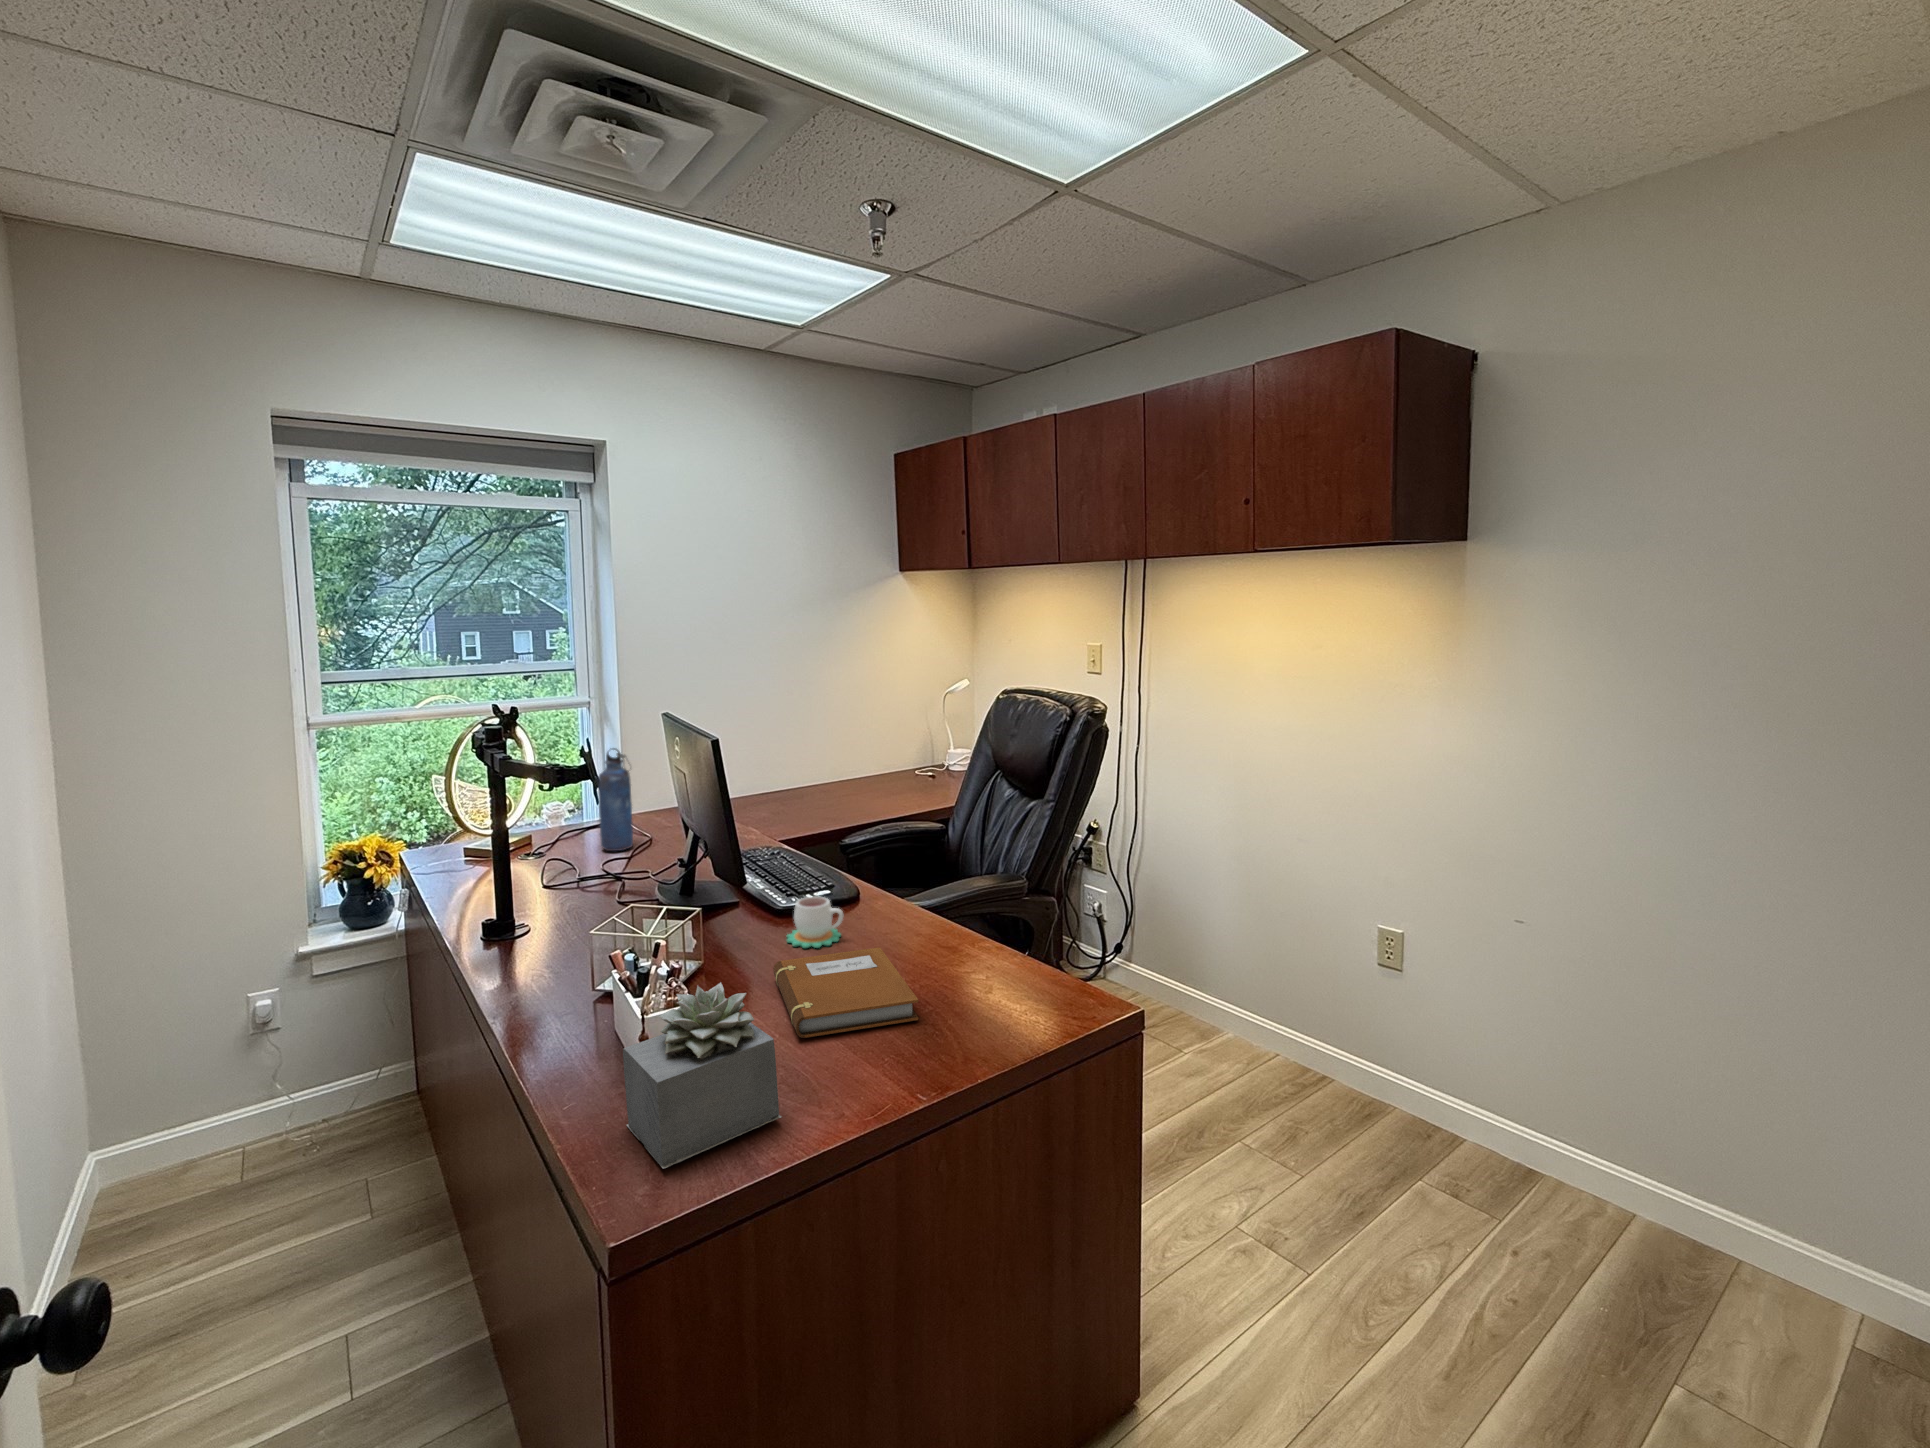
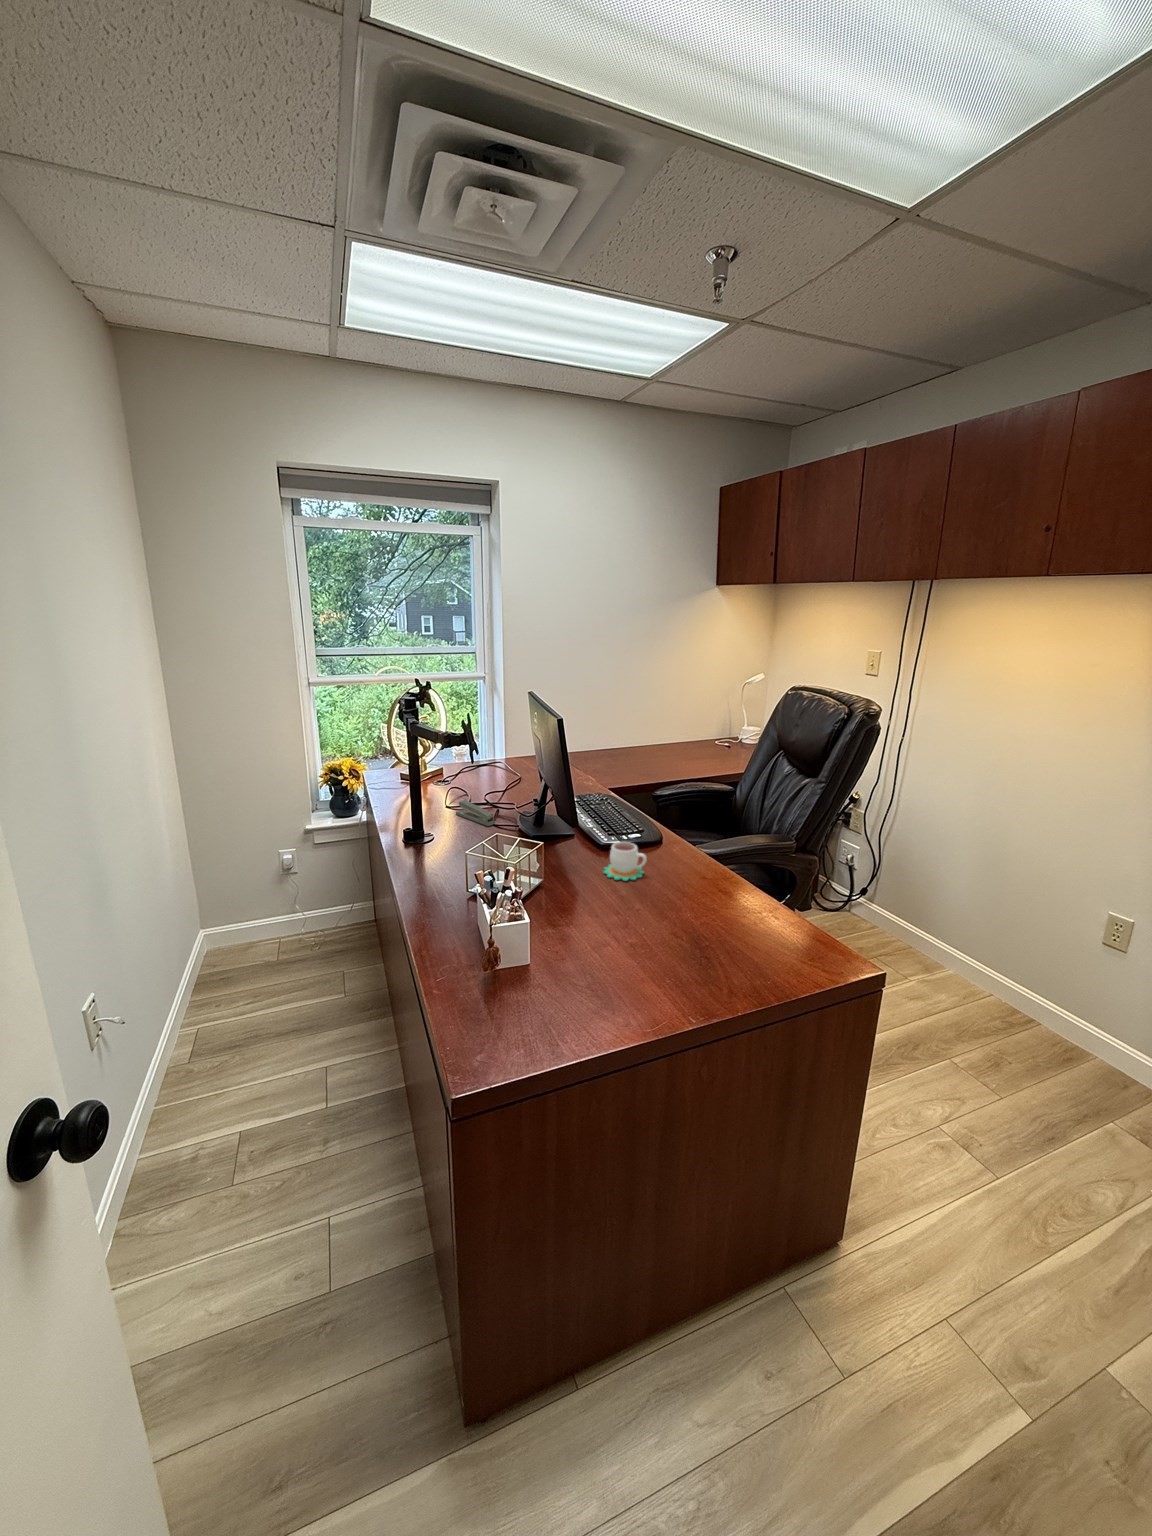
water bottle: present [598,748,633,851] -> none [484,715,507,787]
stapler: none [561,870,623,902] -> present [456,800,495,826]
notebook: present [773,947,918,1038] -> none [590,889,697,956]
succulent plant: present [623,982,781,1169] -> none [470,916,582,1048]

